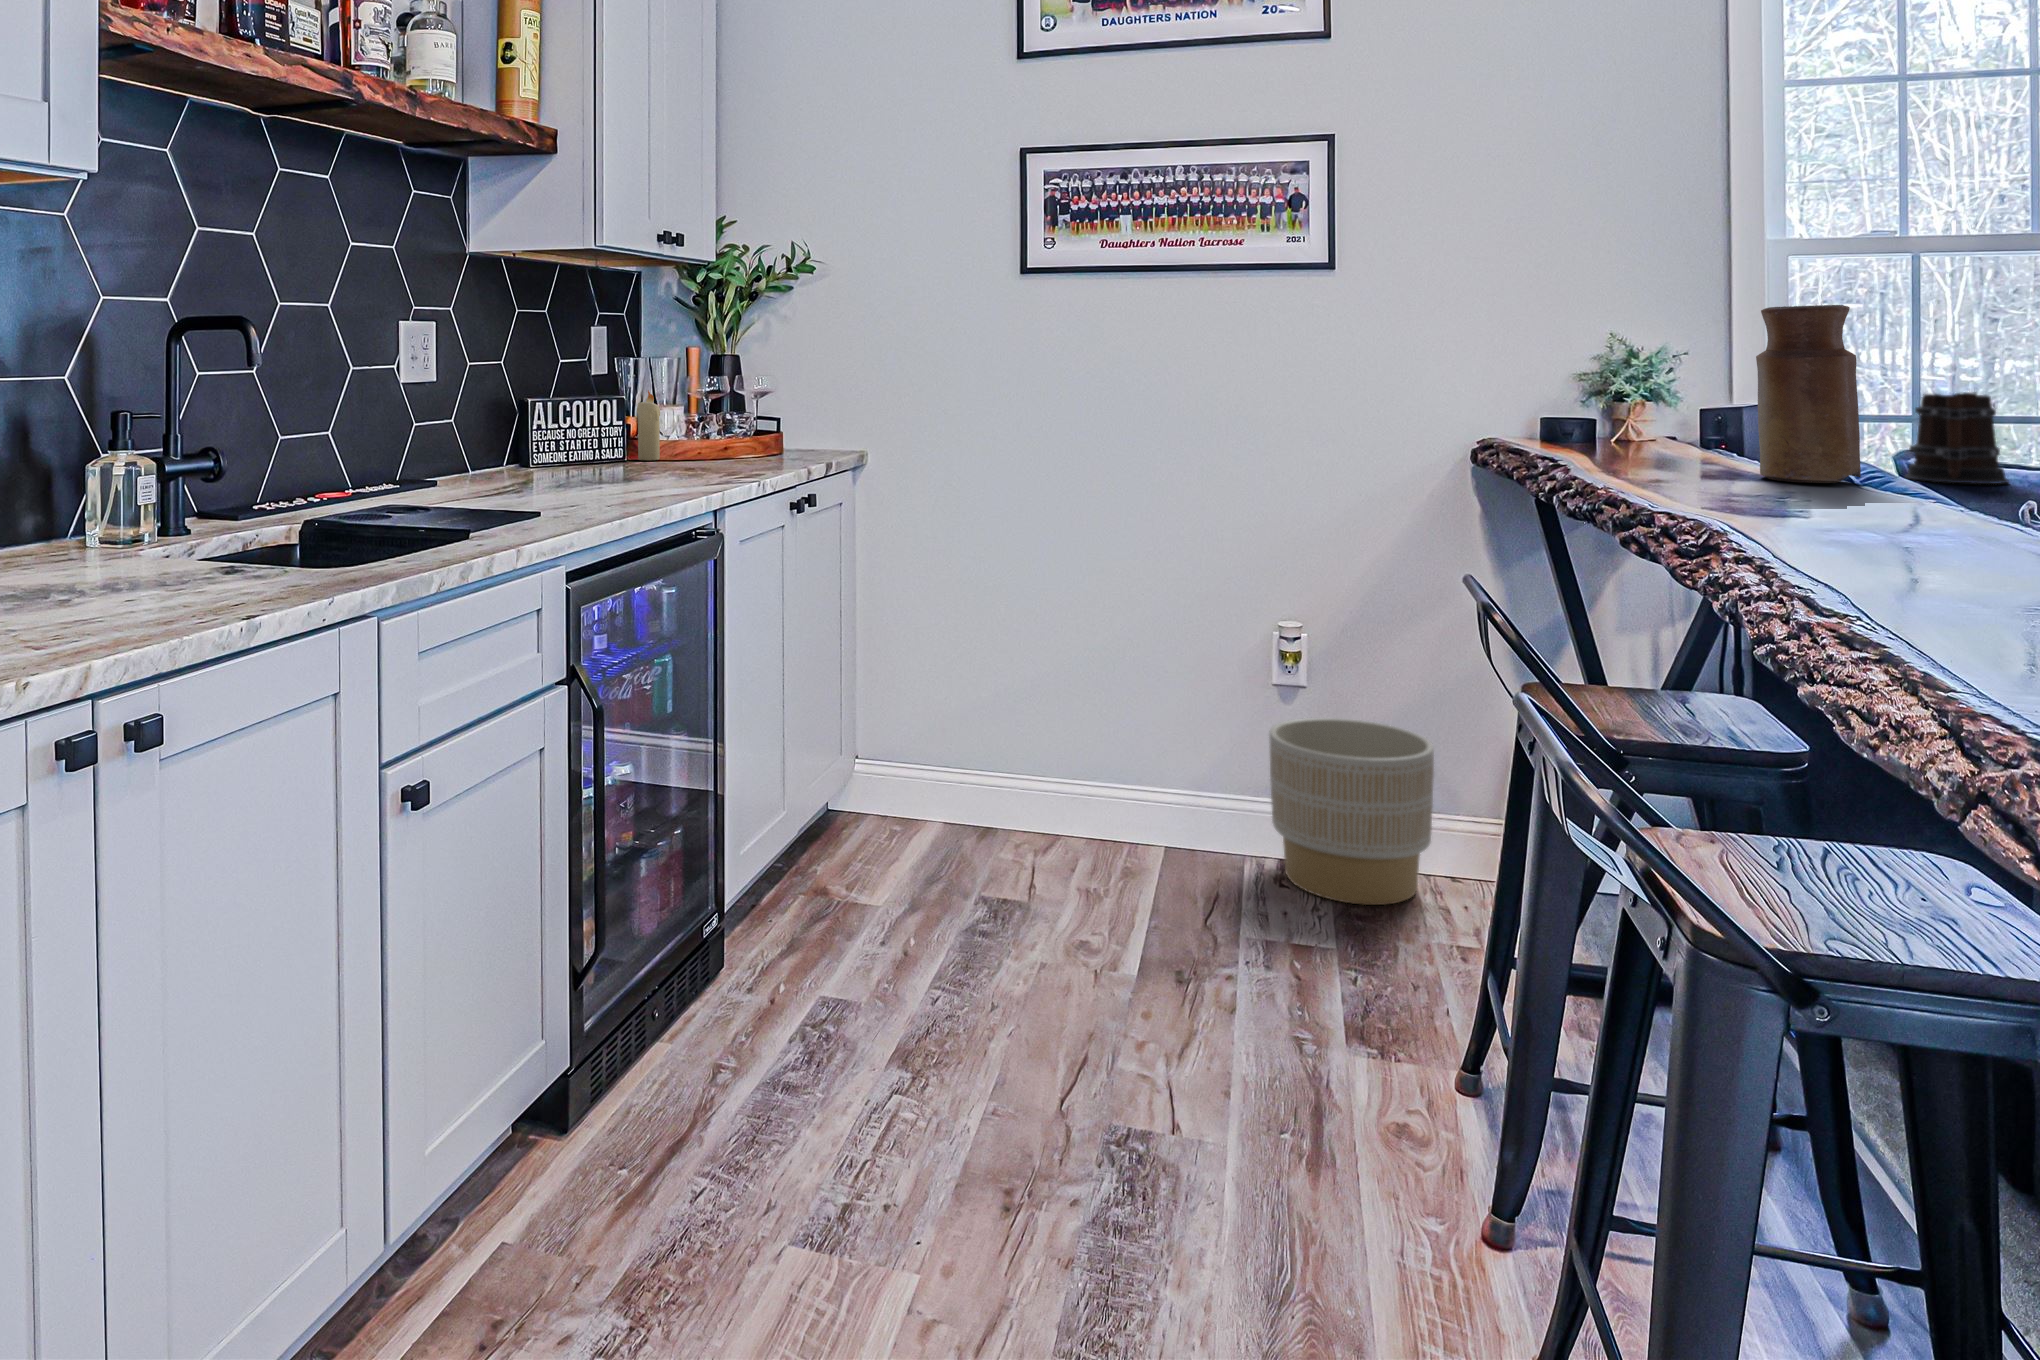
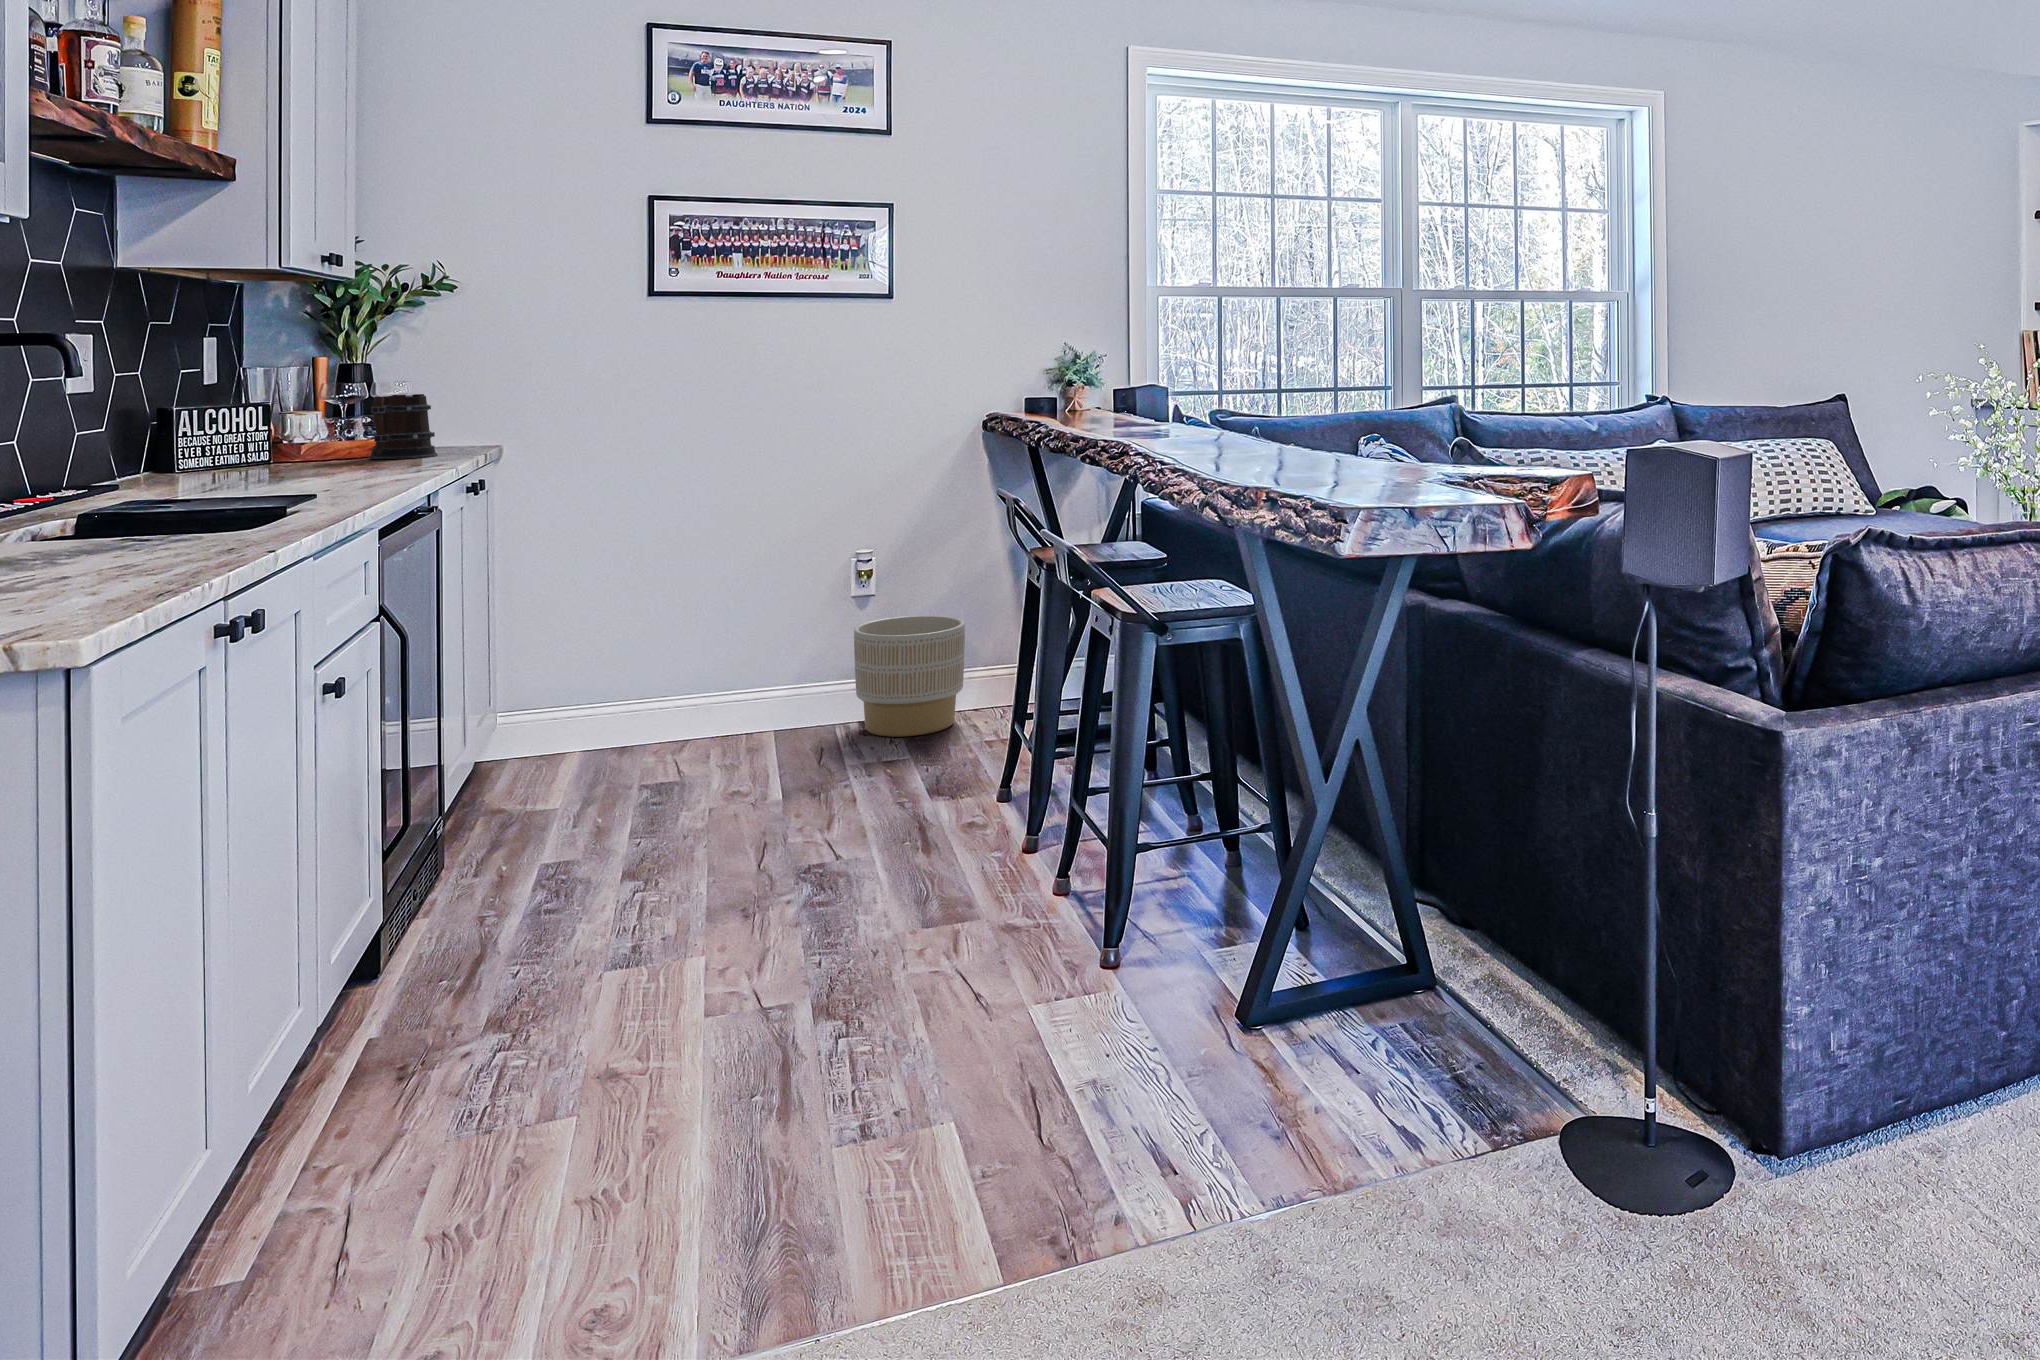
vase: present [1756,305,1861,483] -> none [1145,328,1194,429]
candle: present [637,390,660,460] -> none [287,398,313,462]
beer mug: present [1905,392,2009,484] -> present [369,394,438,459]

